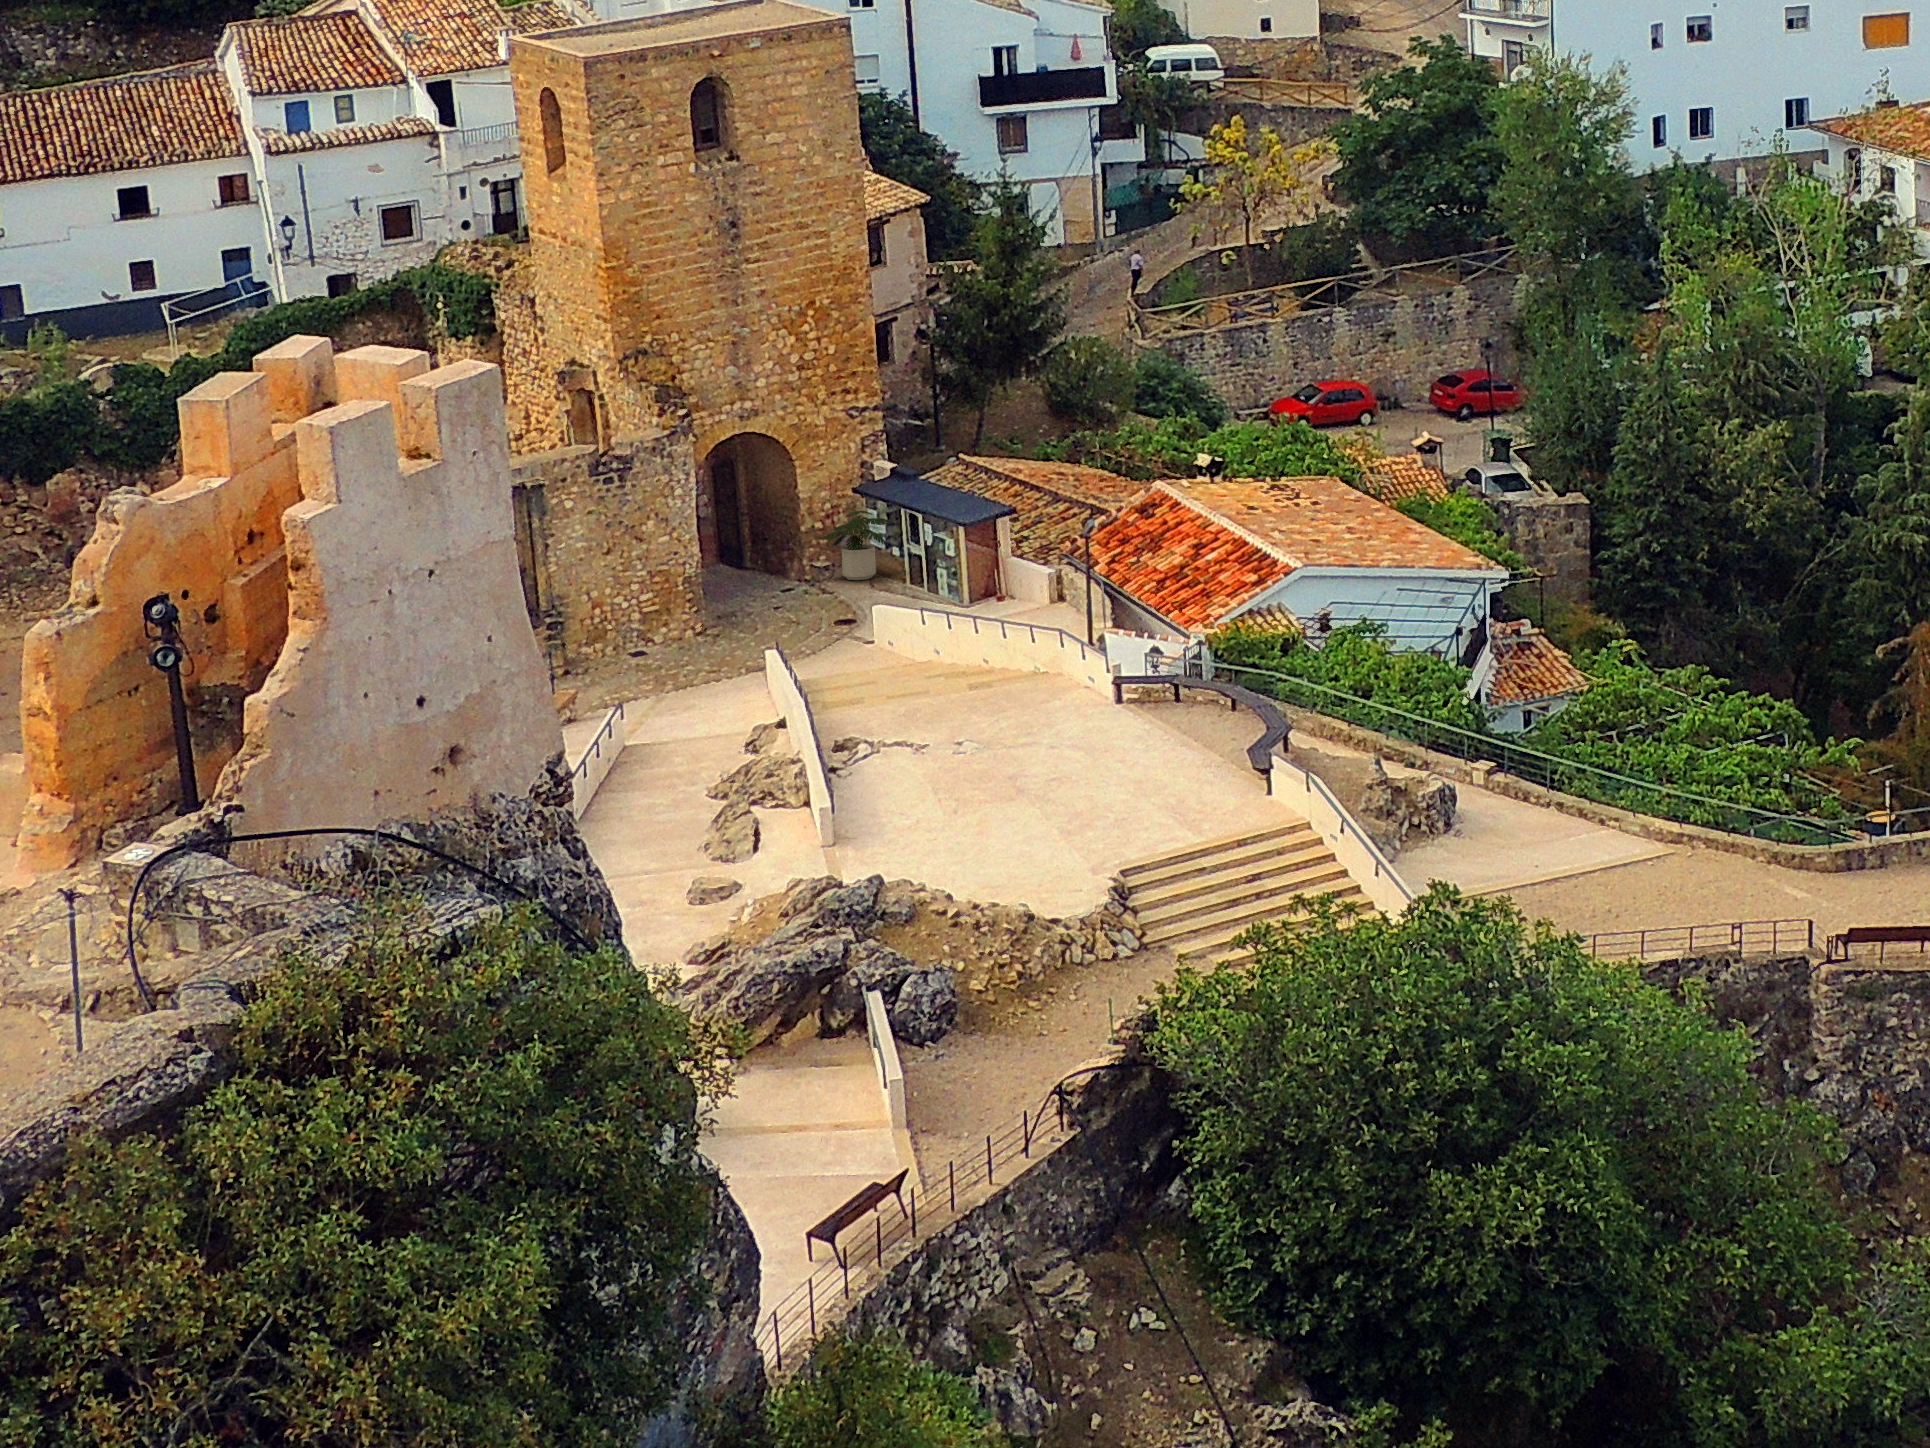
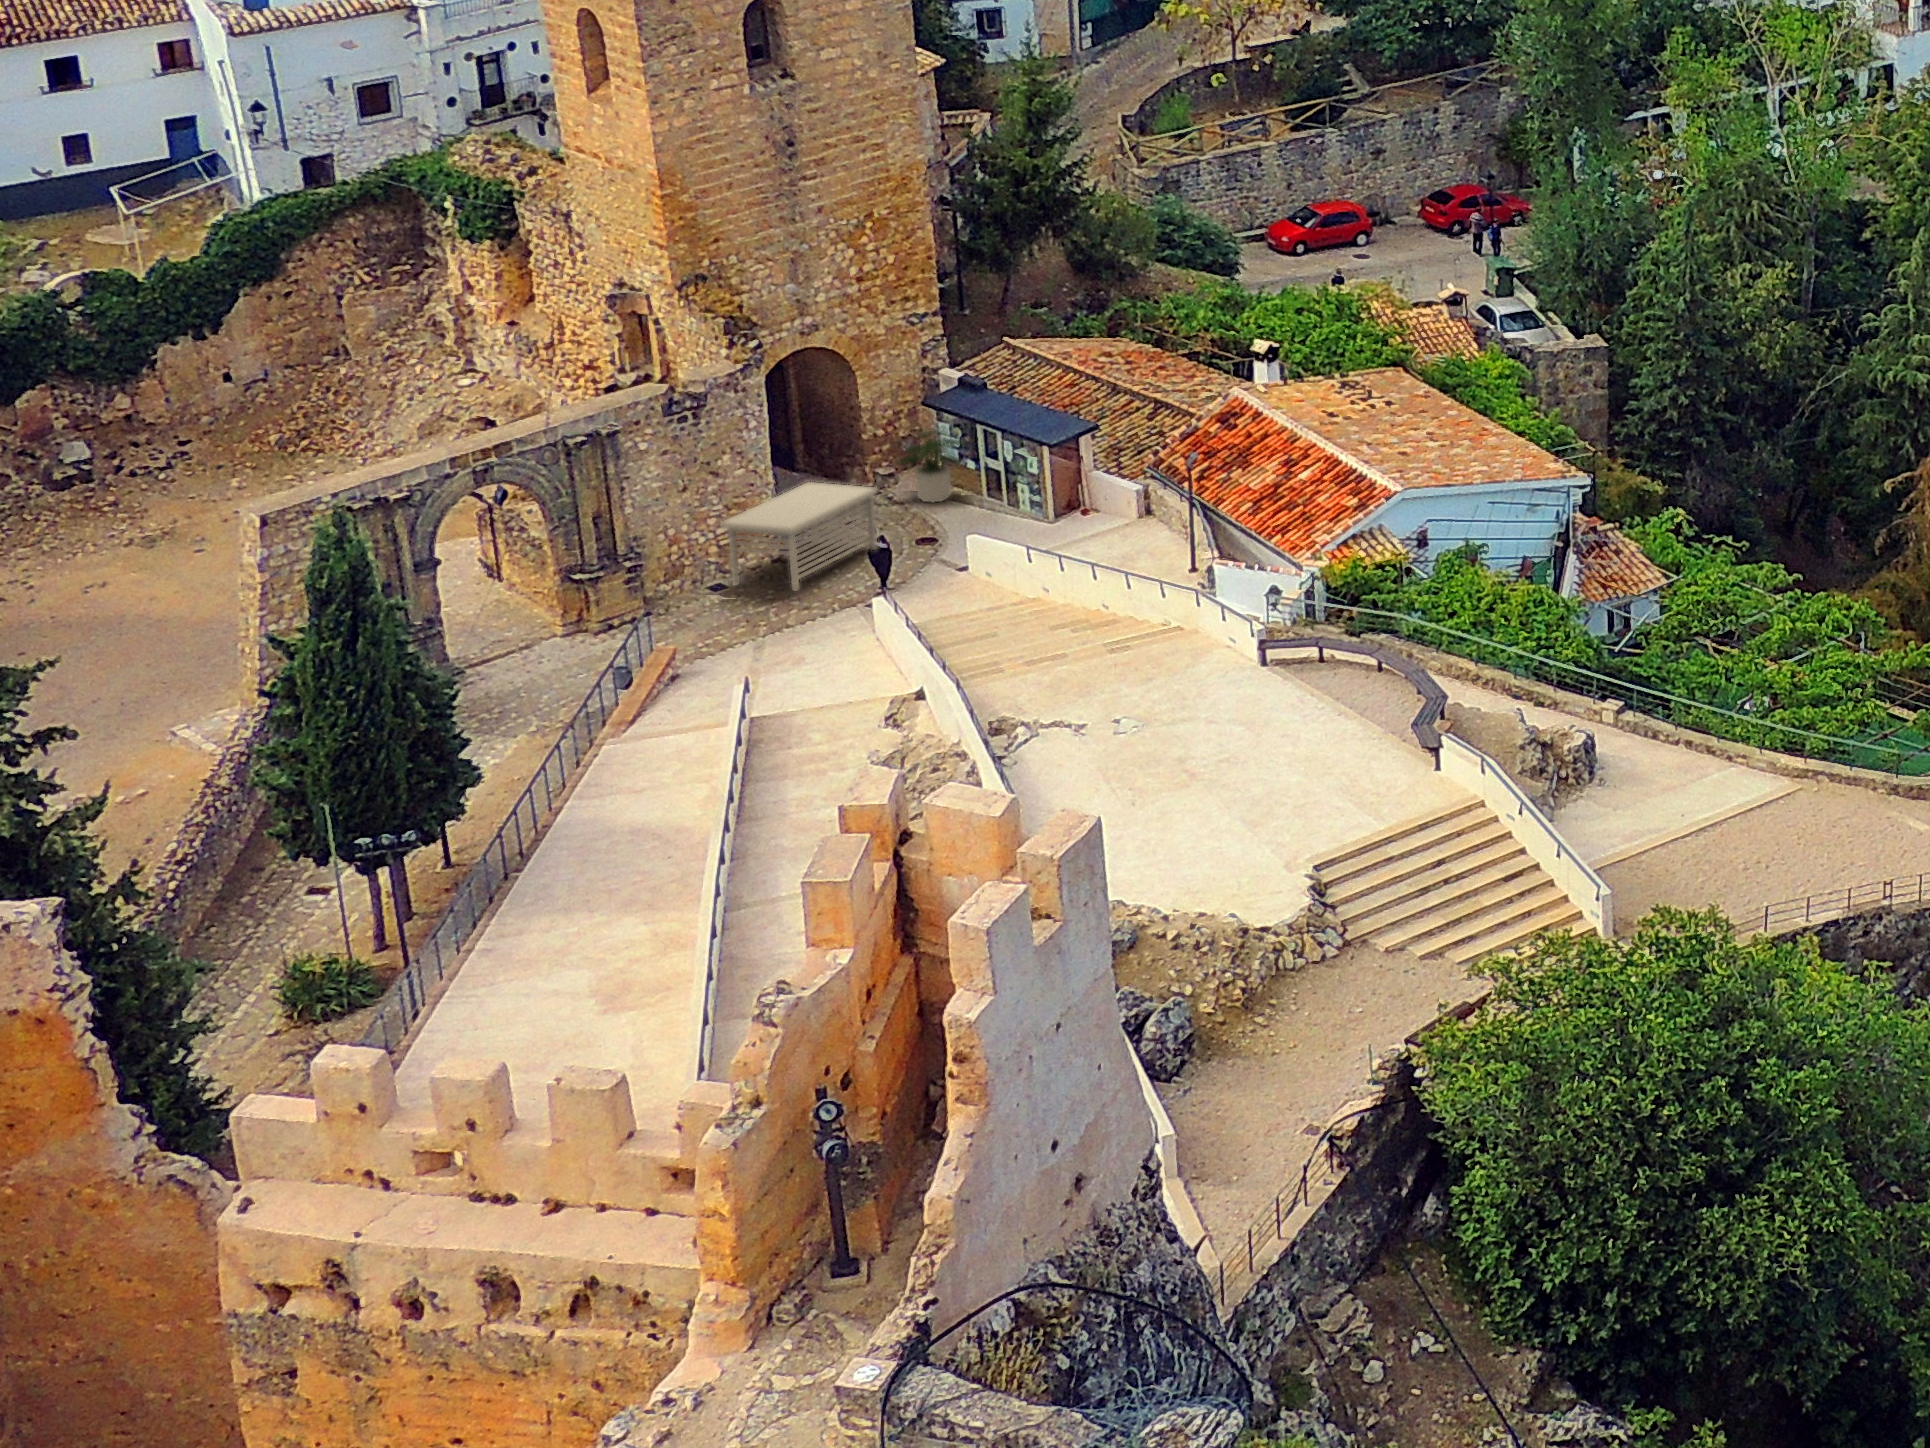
storage bench: none [636,546,793,640] -> present [720,482,877,591]

